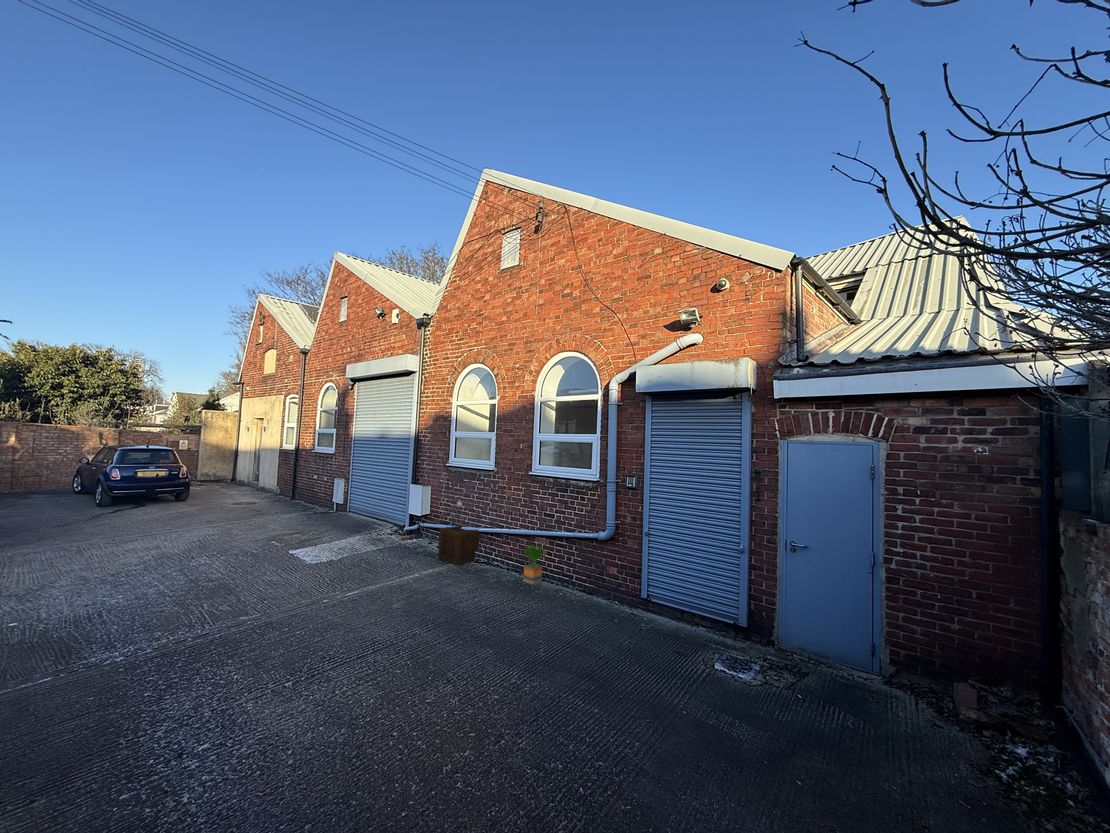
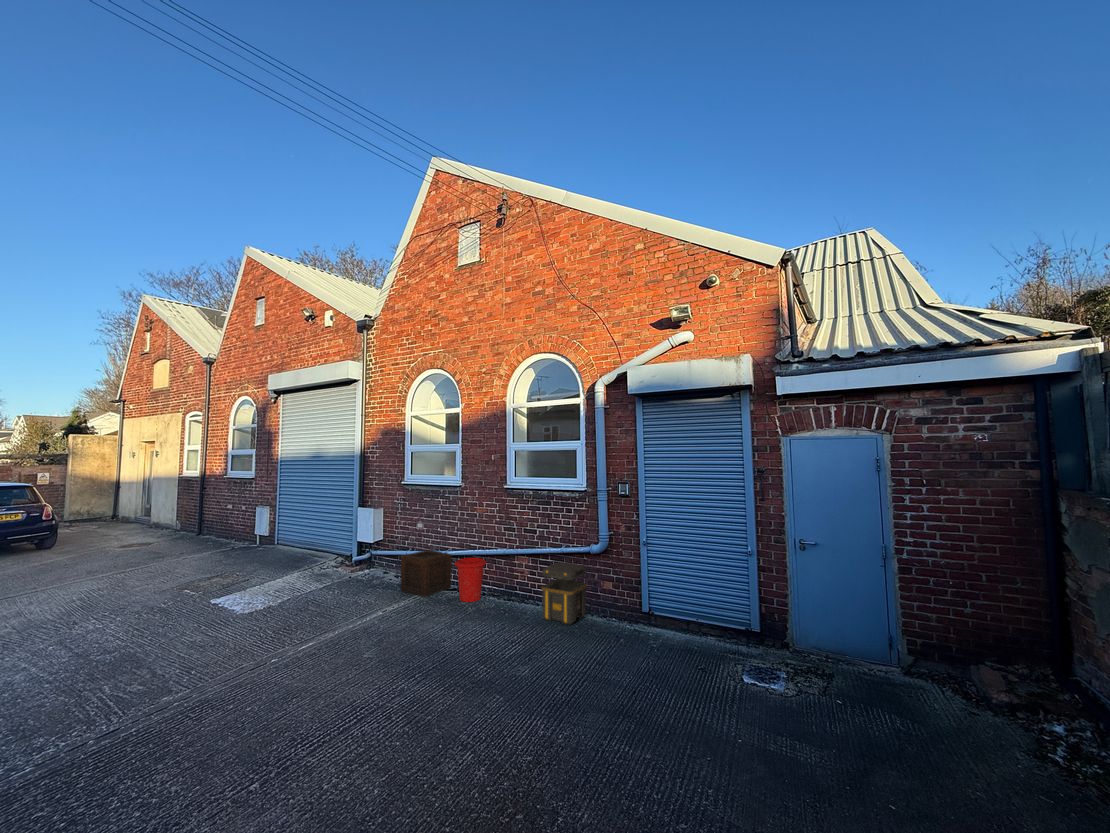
waste bin: none [482,535,511,574] -> present [454,558,487,602]
toolbox: none [551,545,594,601] -> present [542,562,587,625]
potted tree: present [523,546,546,584] -> none [506,566,531,610]

